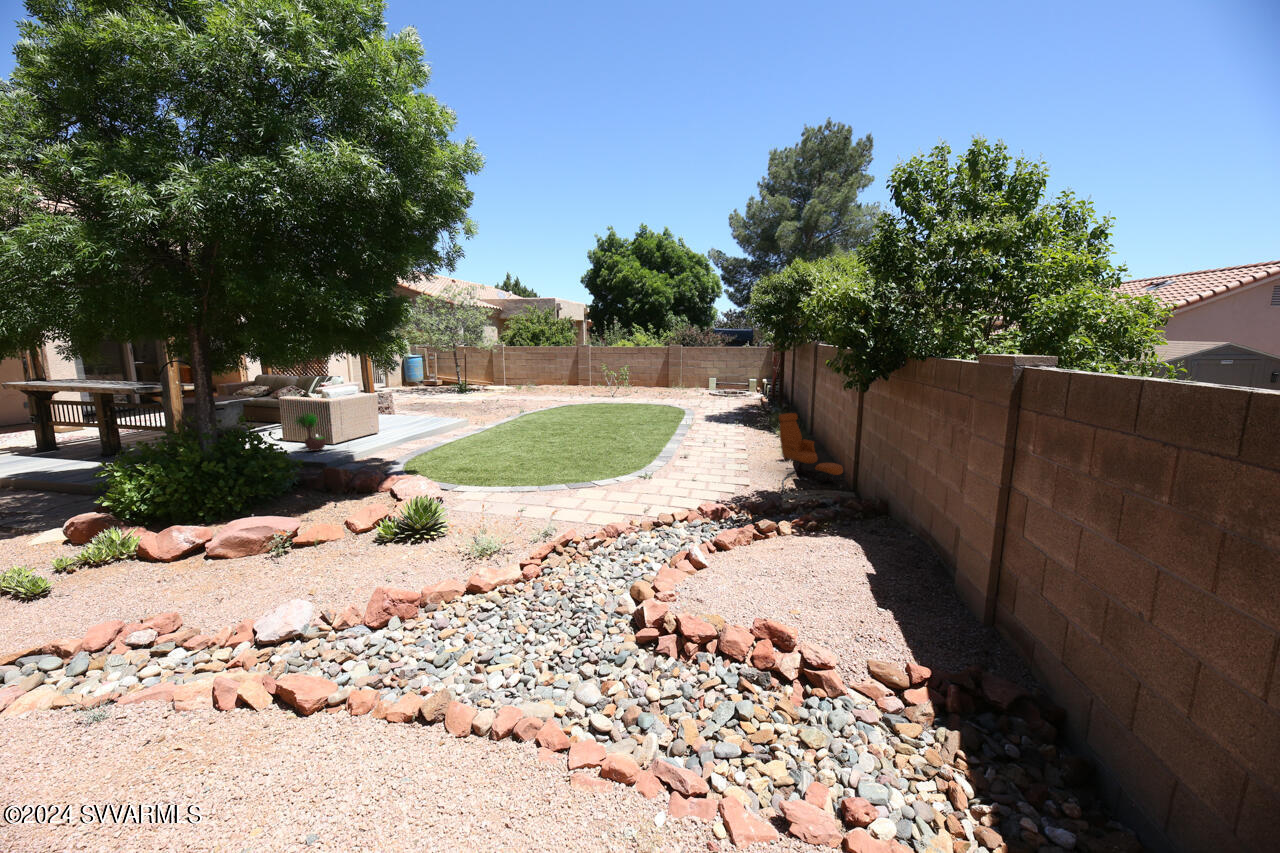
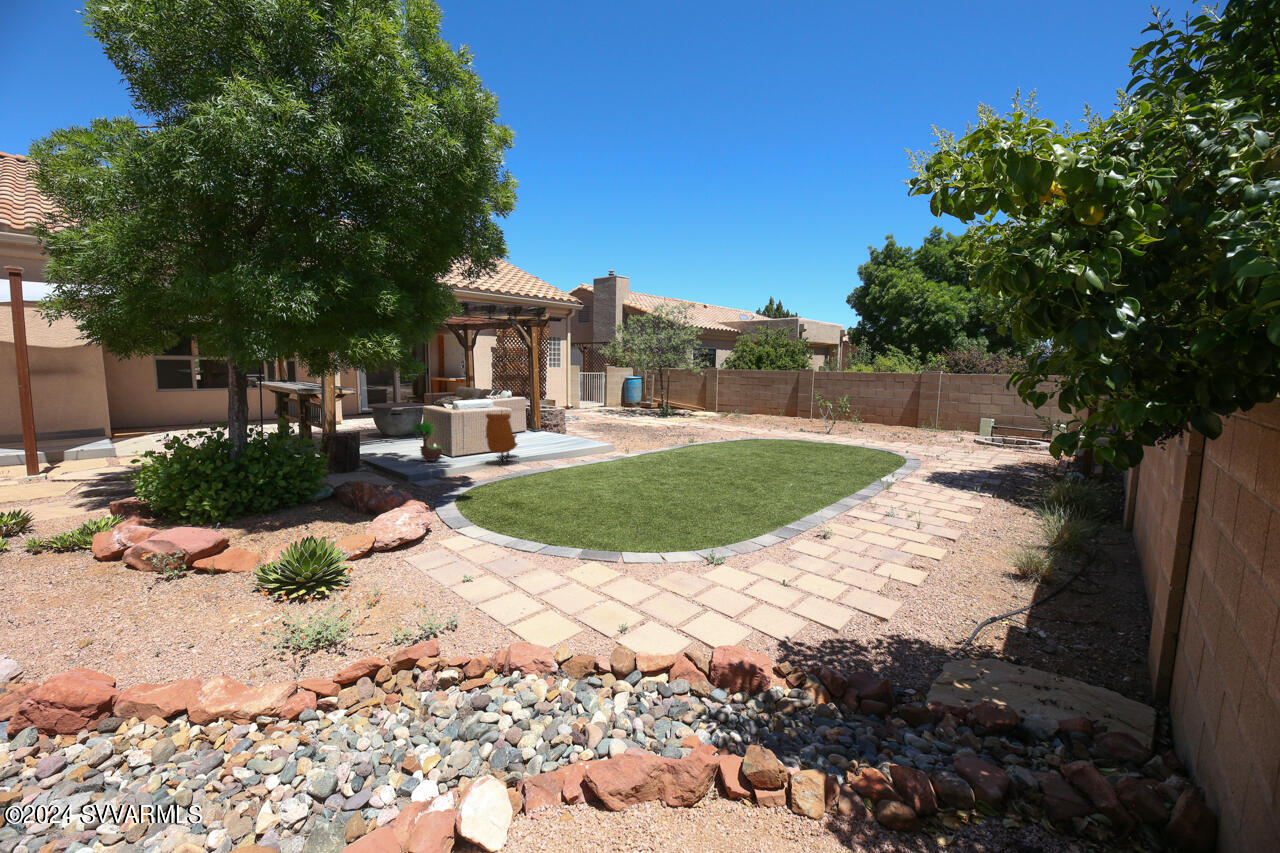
lounge chair: present [779,413,843,485] -> present [486,413,518,464]

